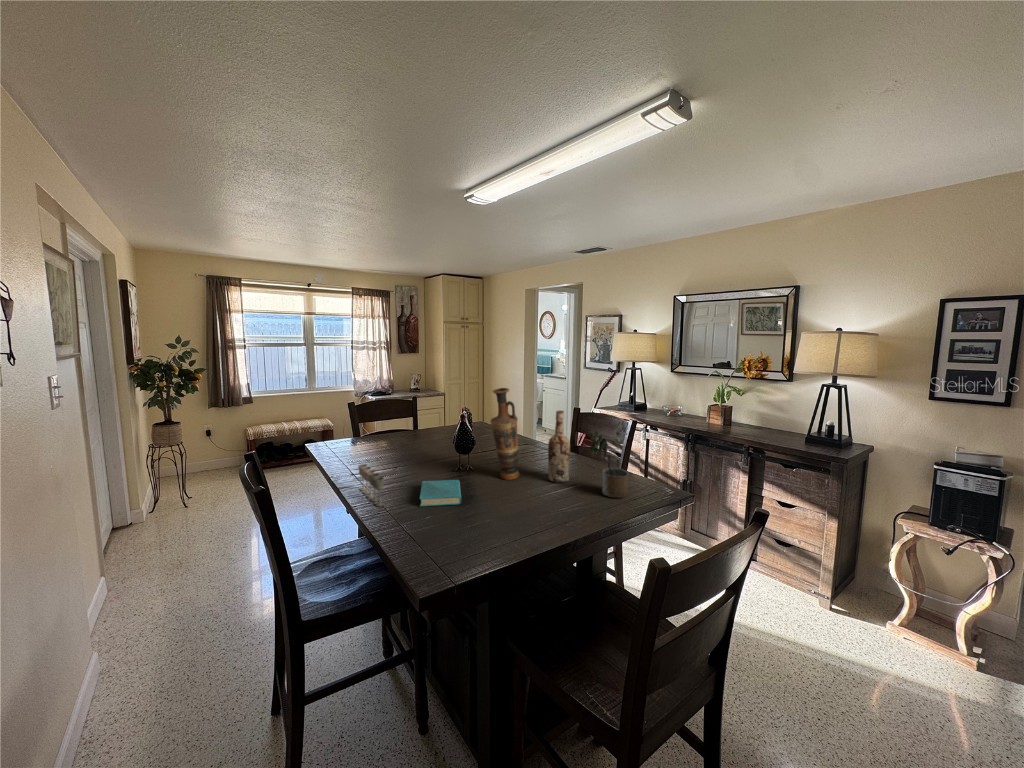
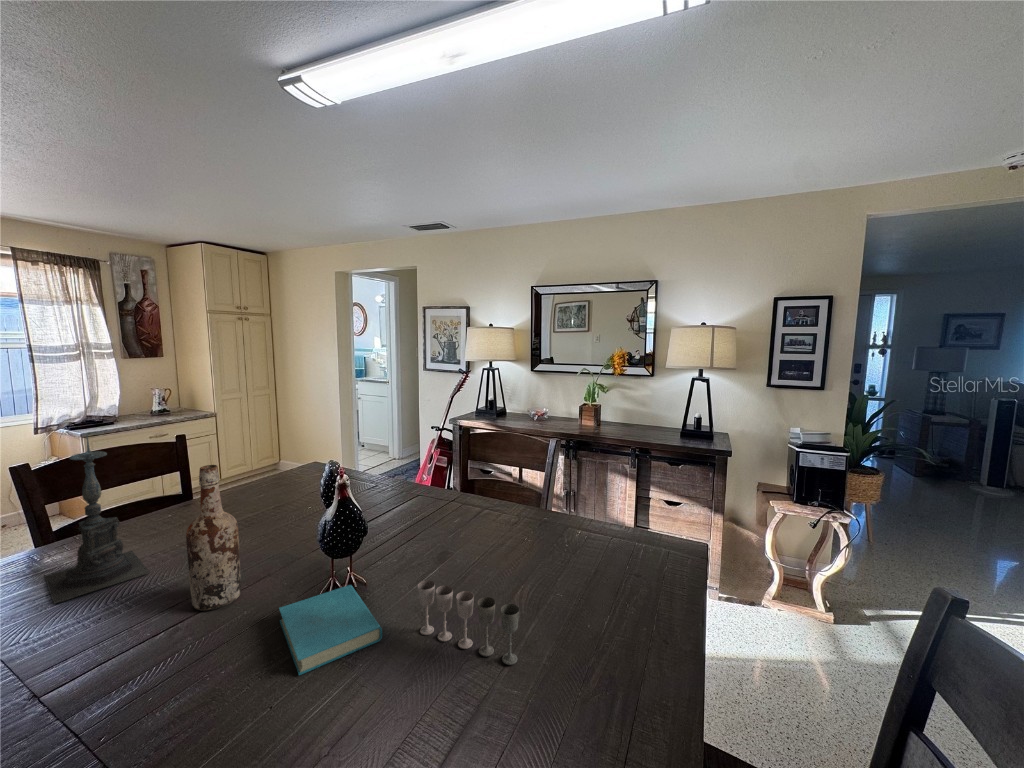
candle holder: none [343,388,380,464] -> present [44,434,149,604]
vase: present [490,388,519,480] -> none [394,411,440,559]
wine bottle: present [548,411,570,483] -> present [186,465,241,611]
potted plant: present [588,431,629,498] -> none [549,459,605,555]
wine glass: present [358,464,384,506] -> present [418,580,519,665]

